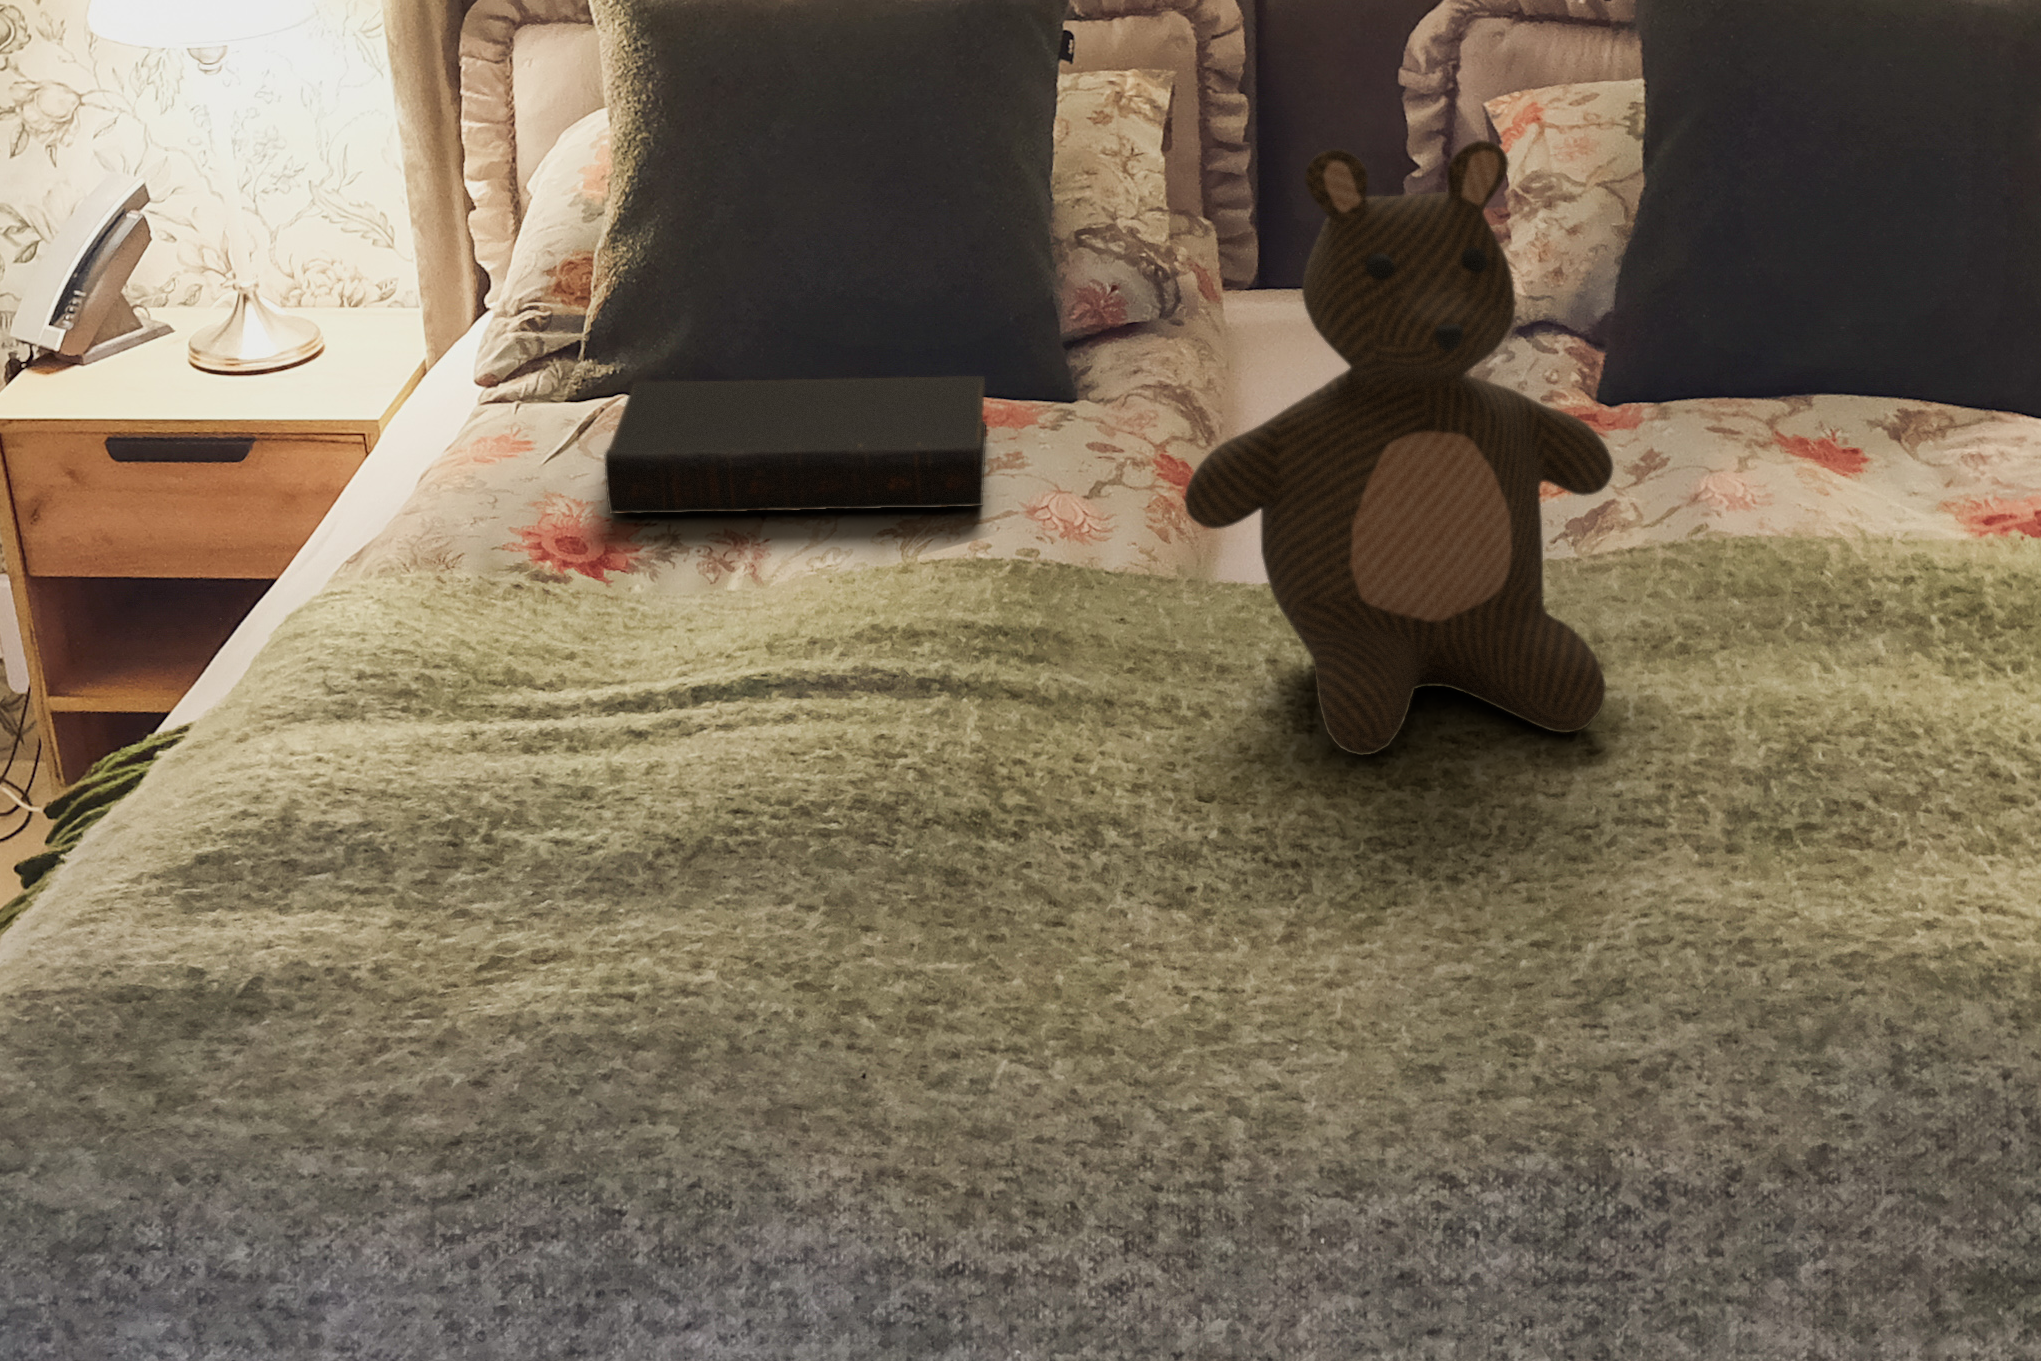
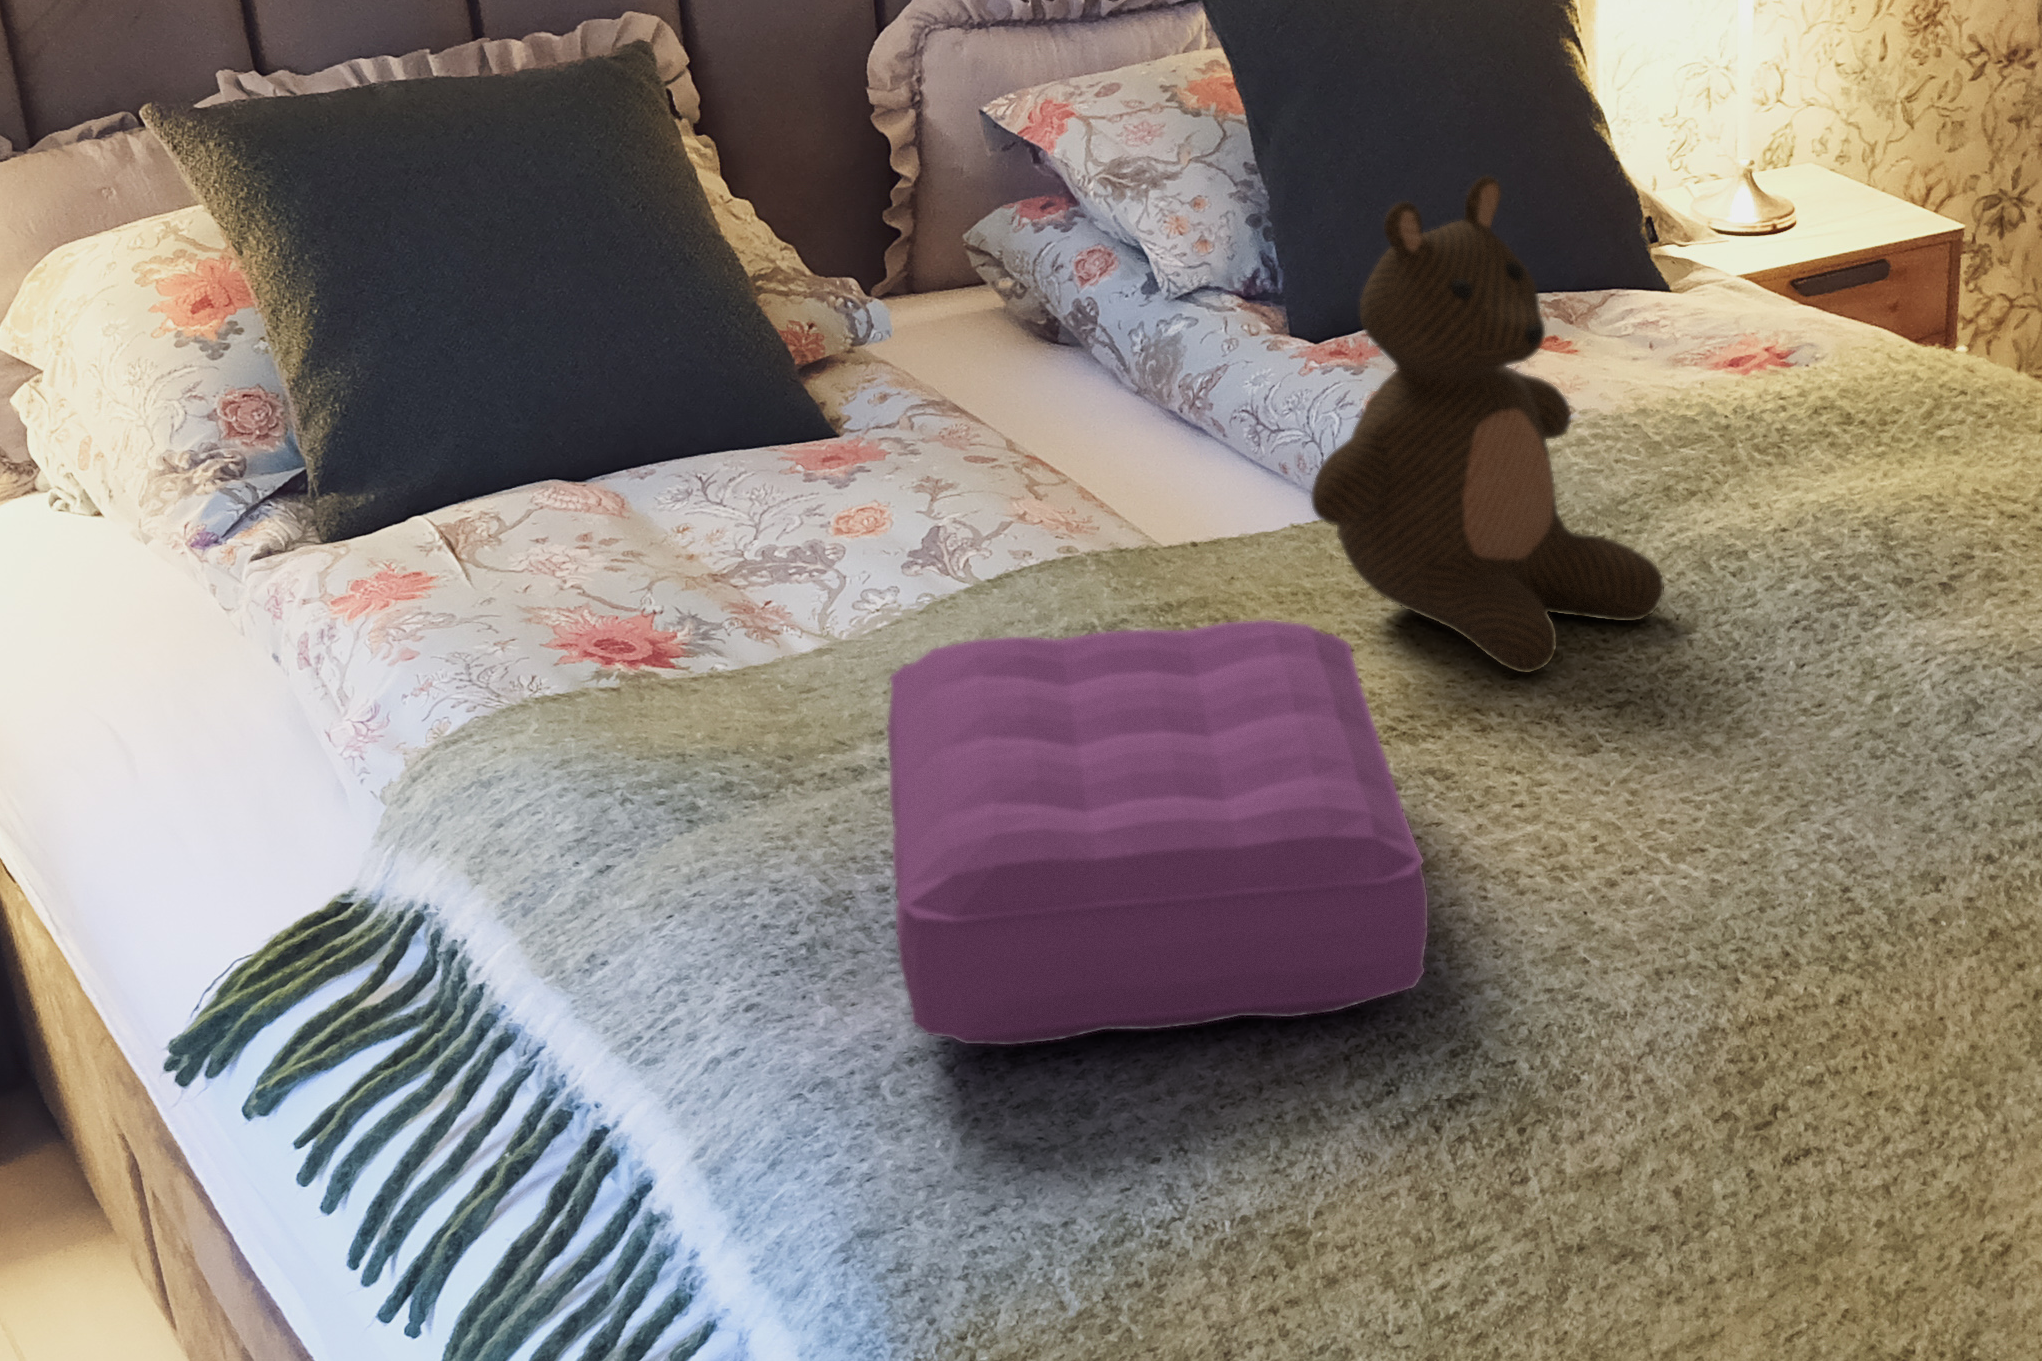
book: present [604,376,986,514] -> none [401,448,852,653]
pillow: none [162,538,1014,1036] -> present [888,620,1428,1045]

